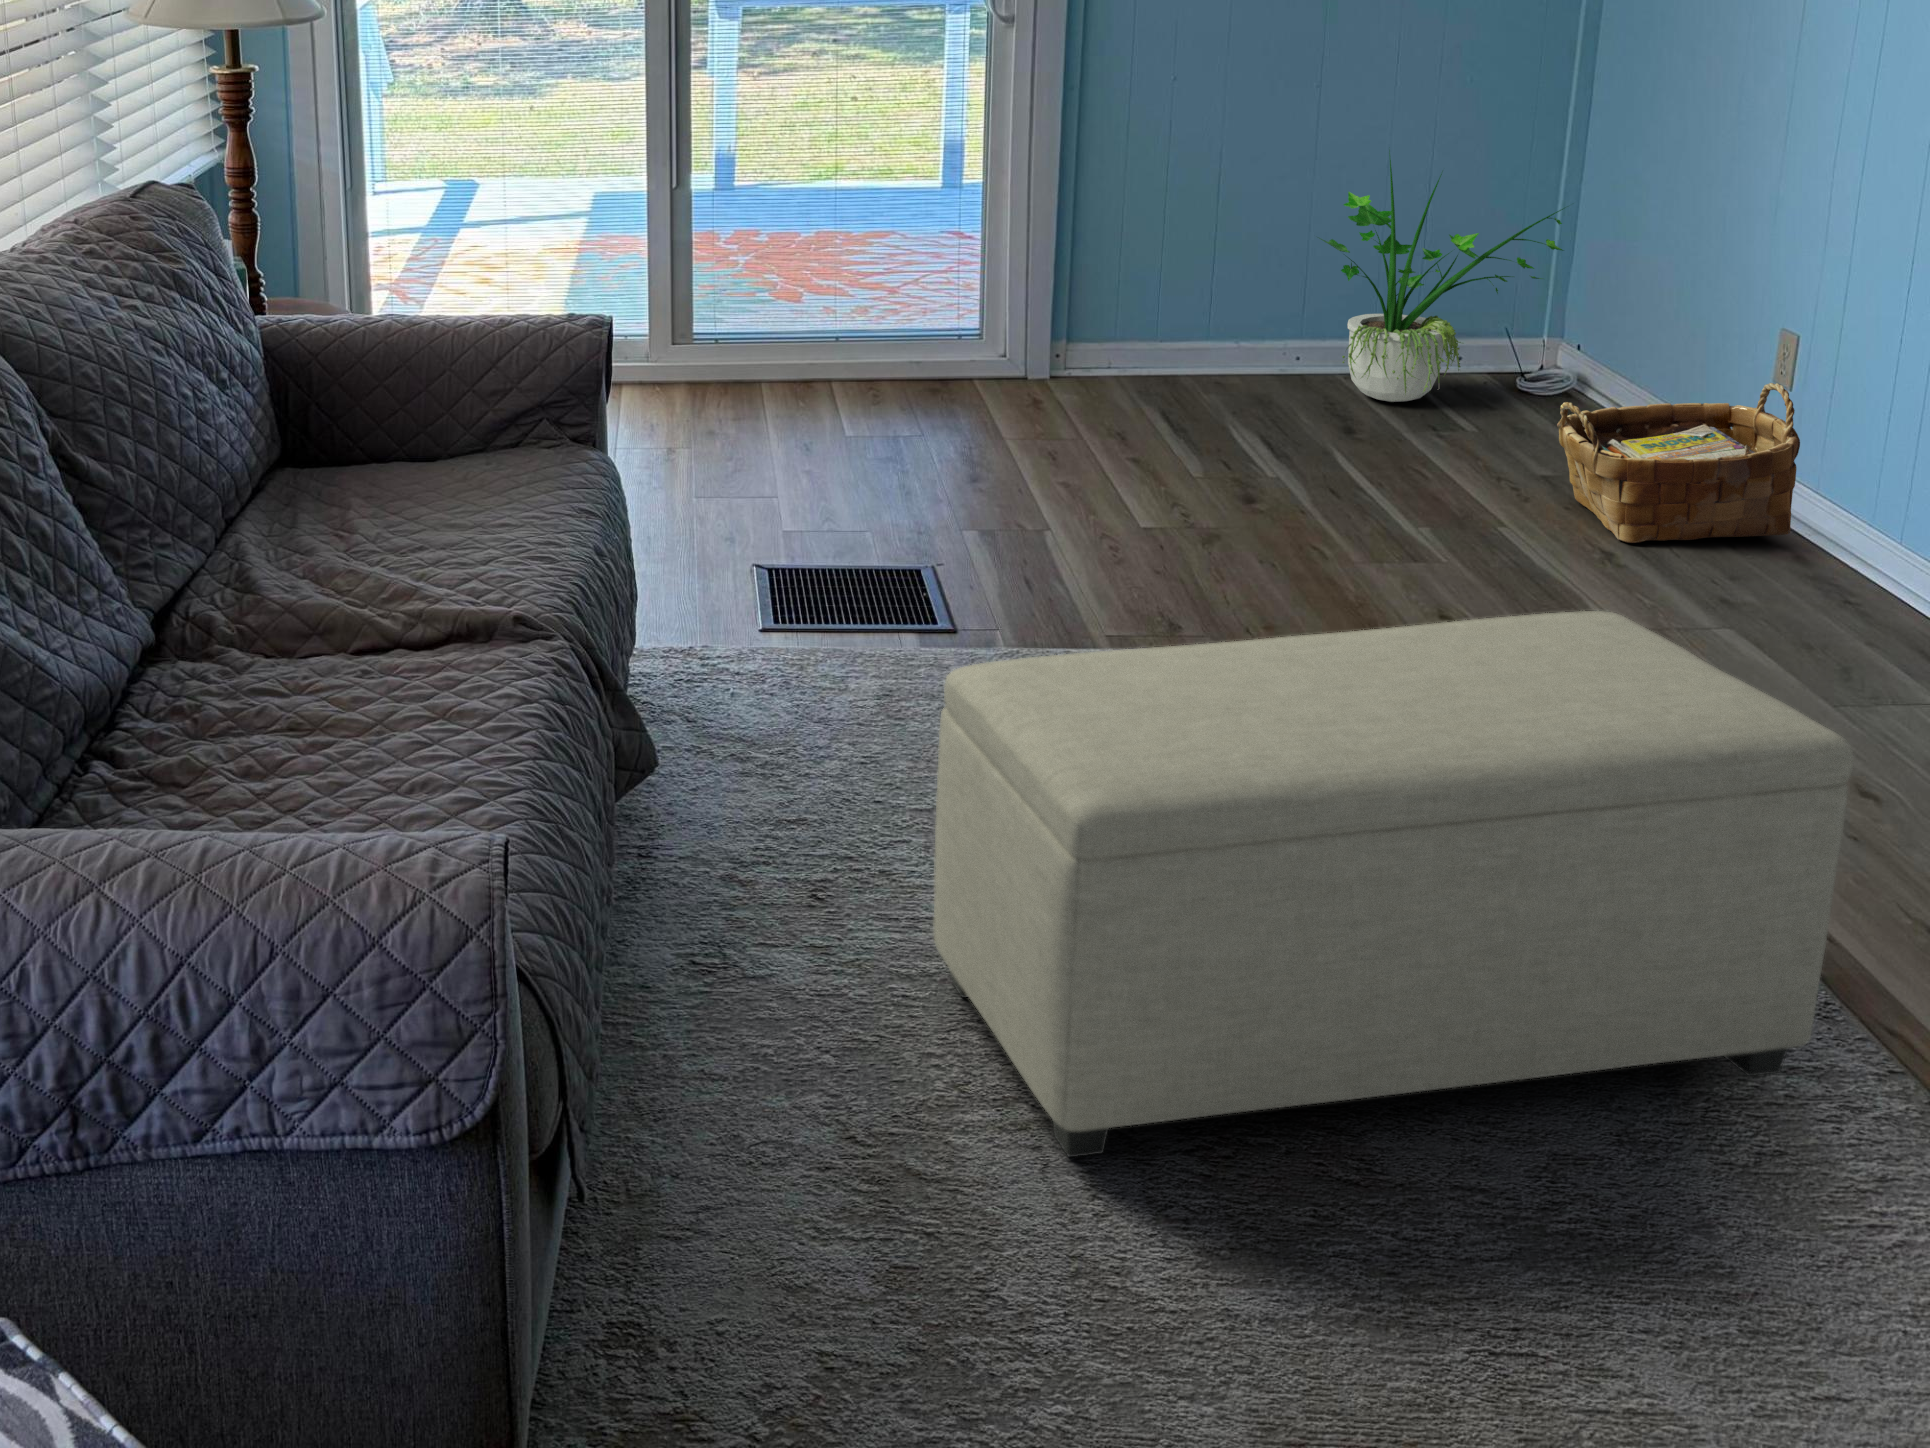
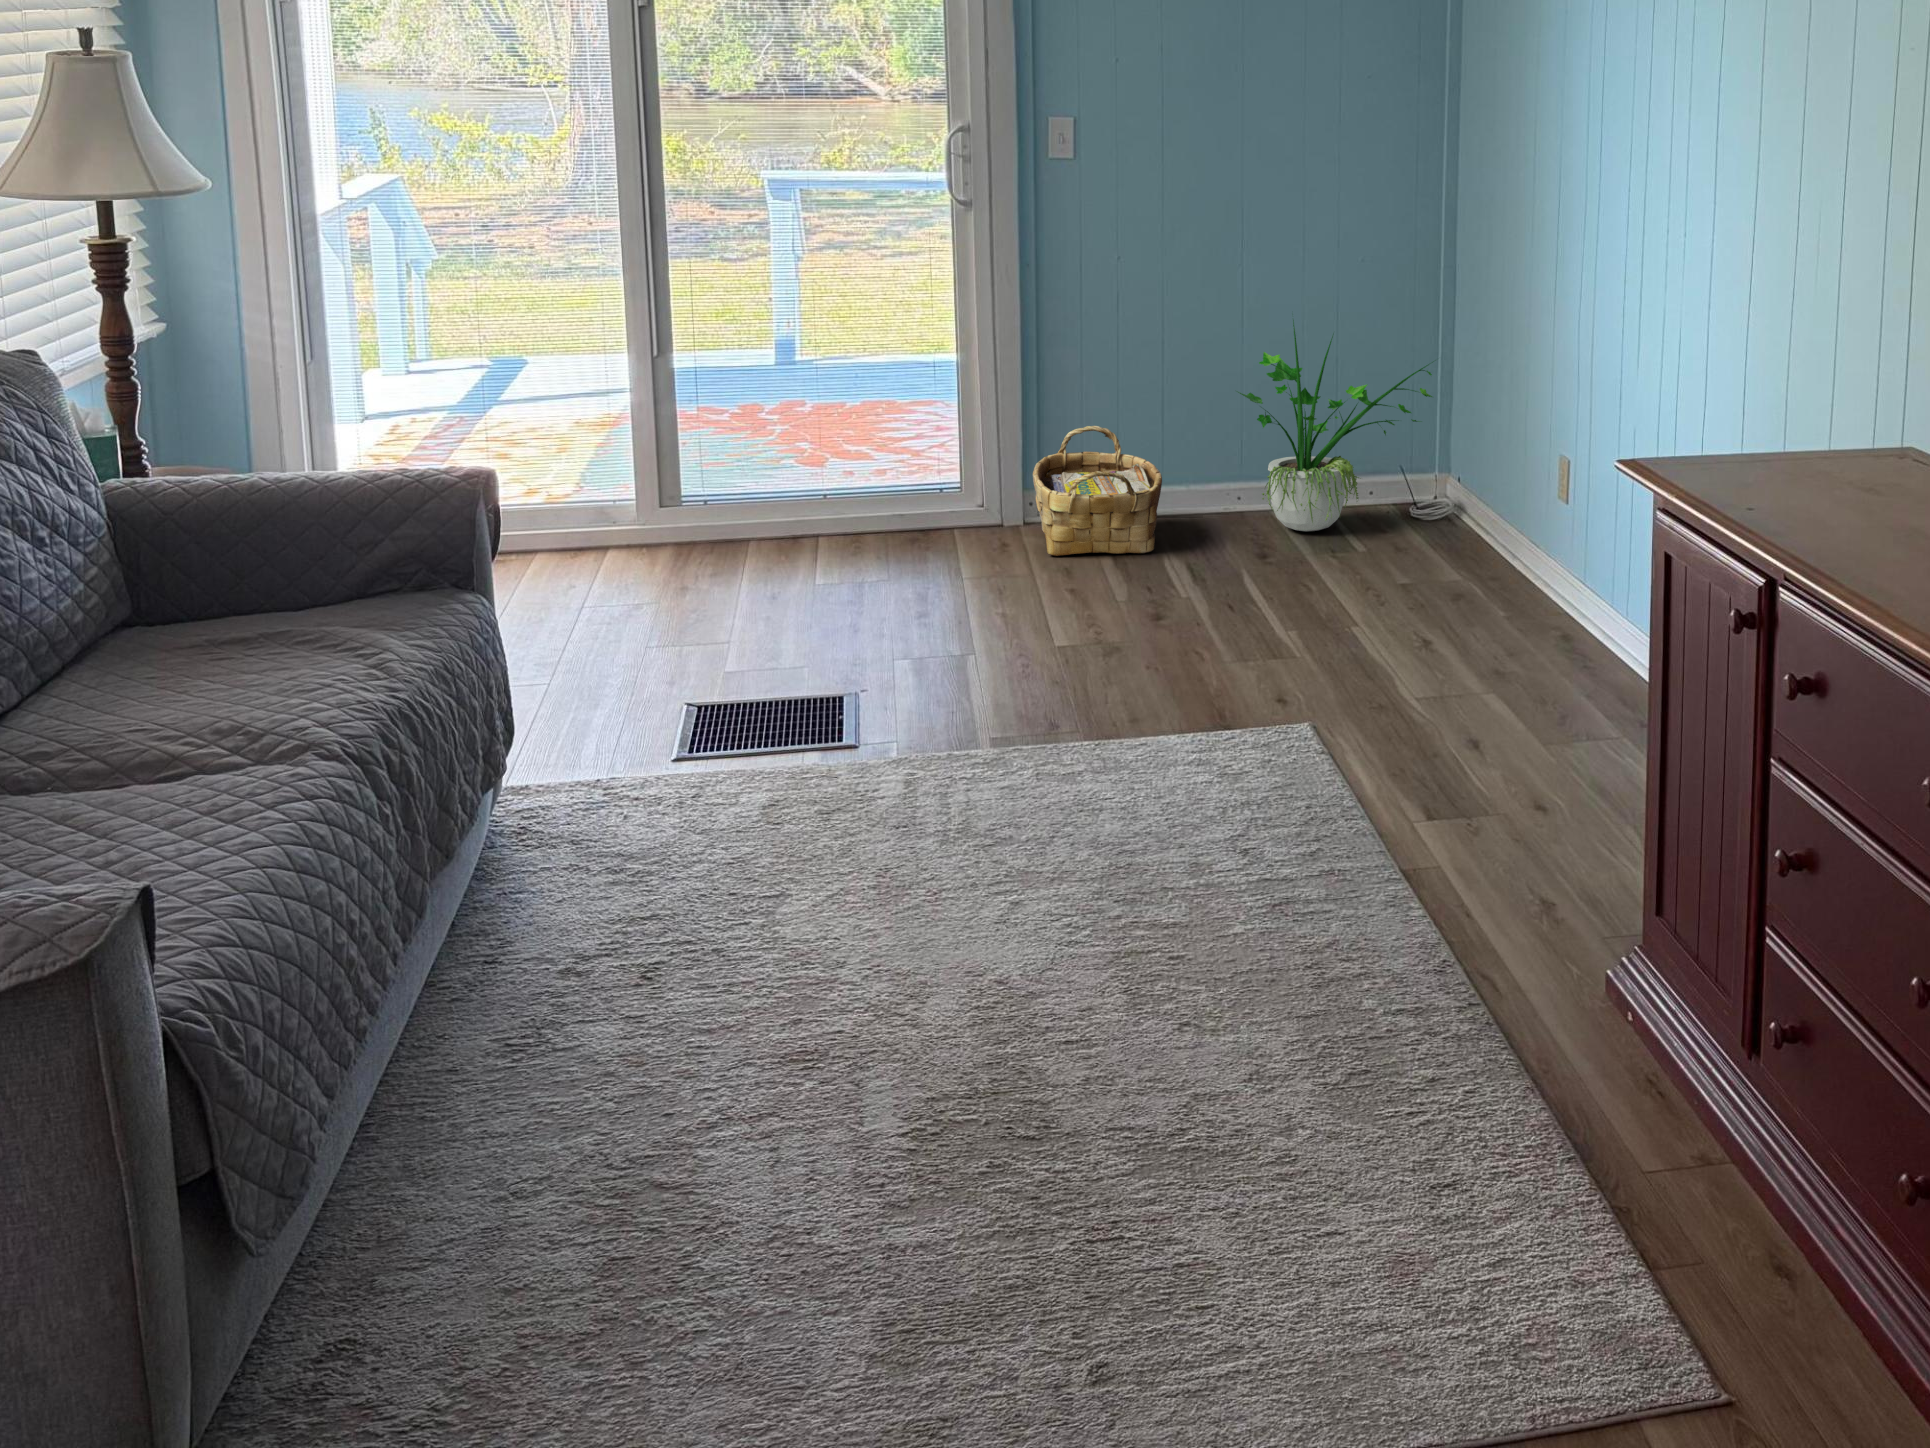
woven basket: present [1557,383,1800,543] -> present [1033,426,1162,556]
ottoman: present [934,611,1854,1157] -> none [715,664,1412,1153]

